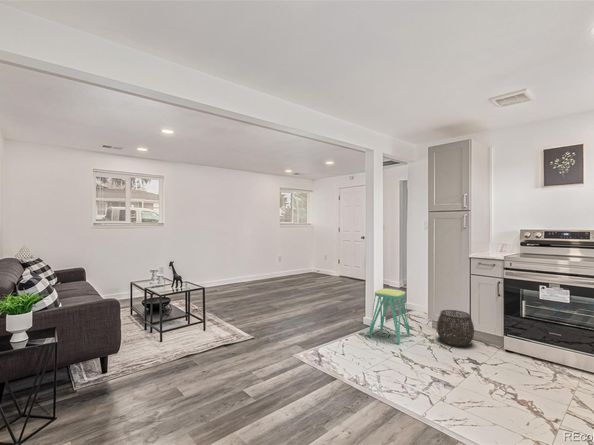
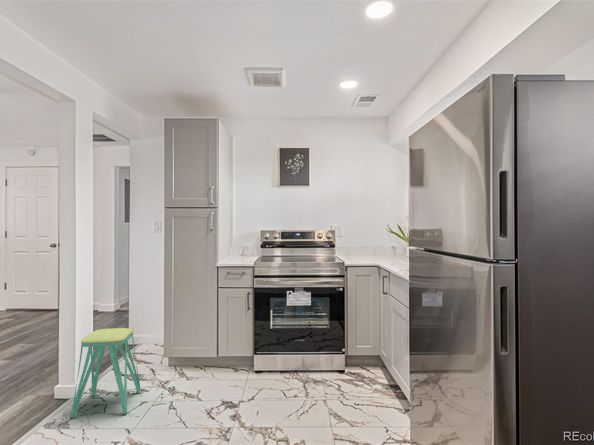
woven basket: present [437,310,474,346] -> none [178,337,223,387]

